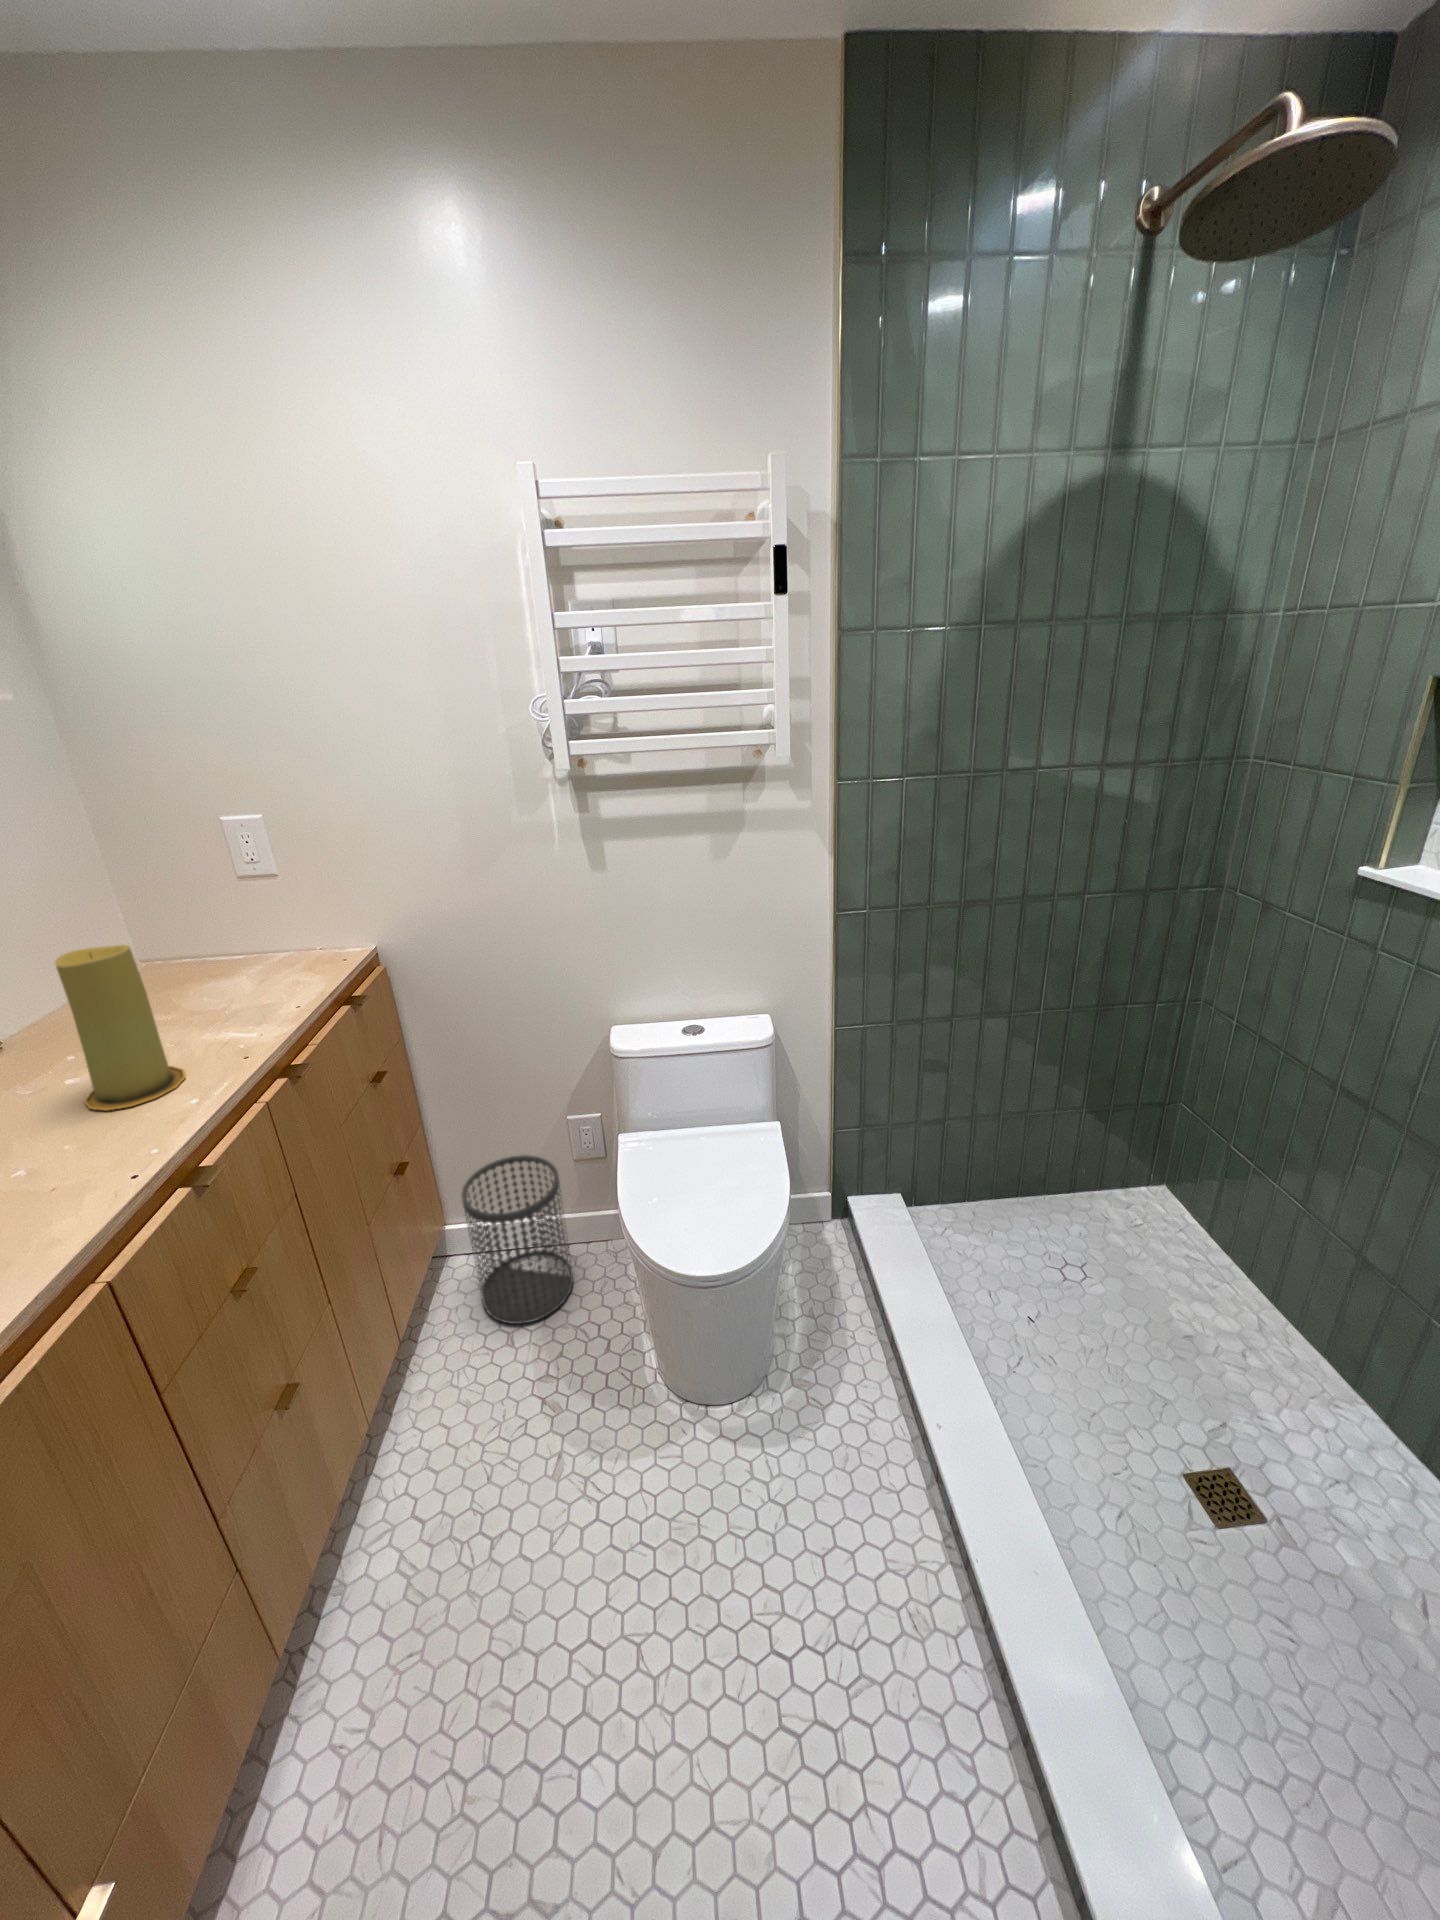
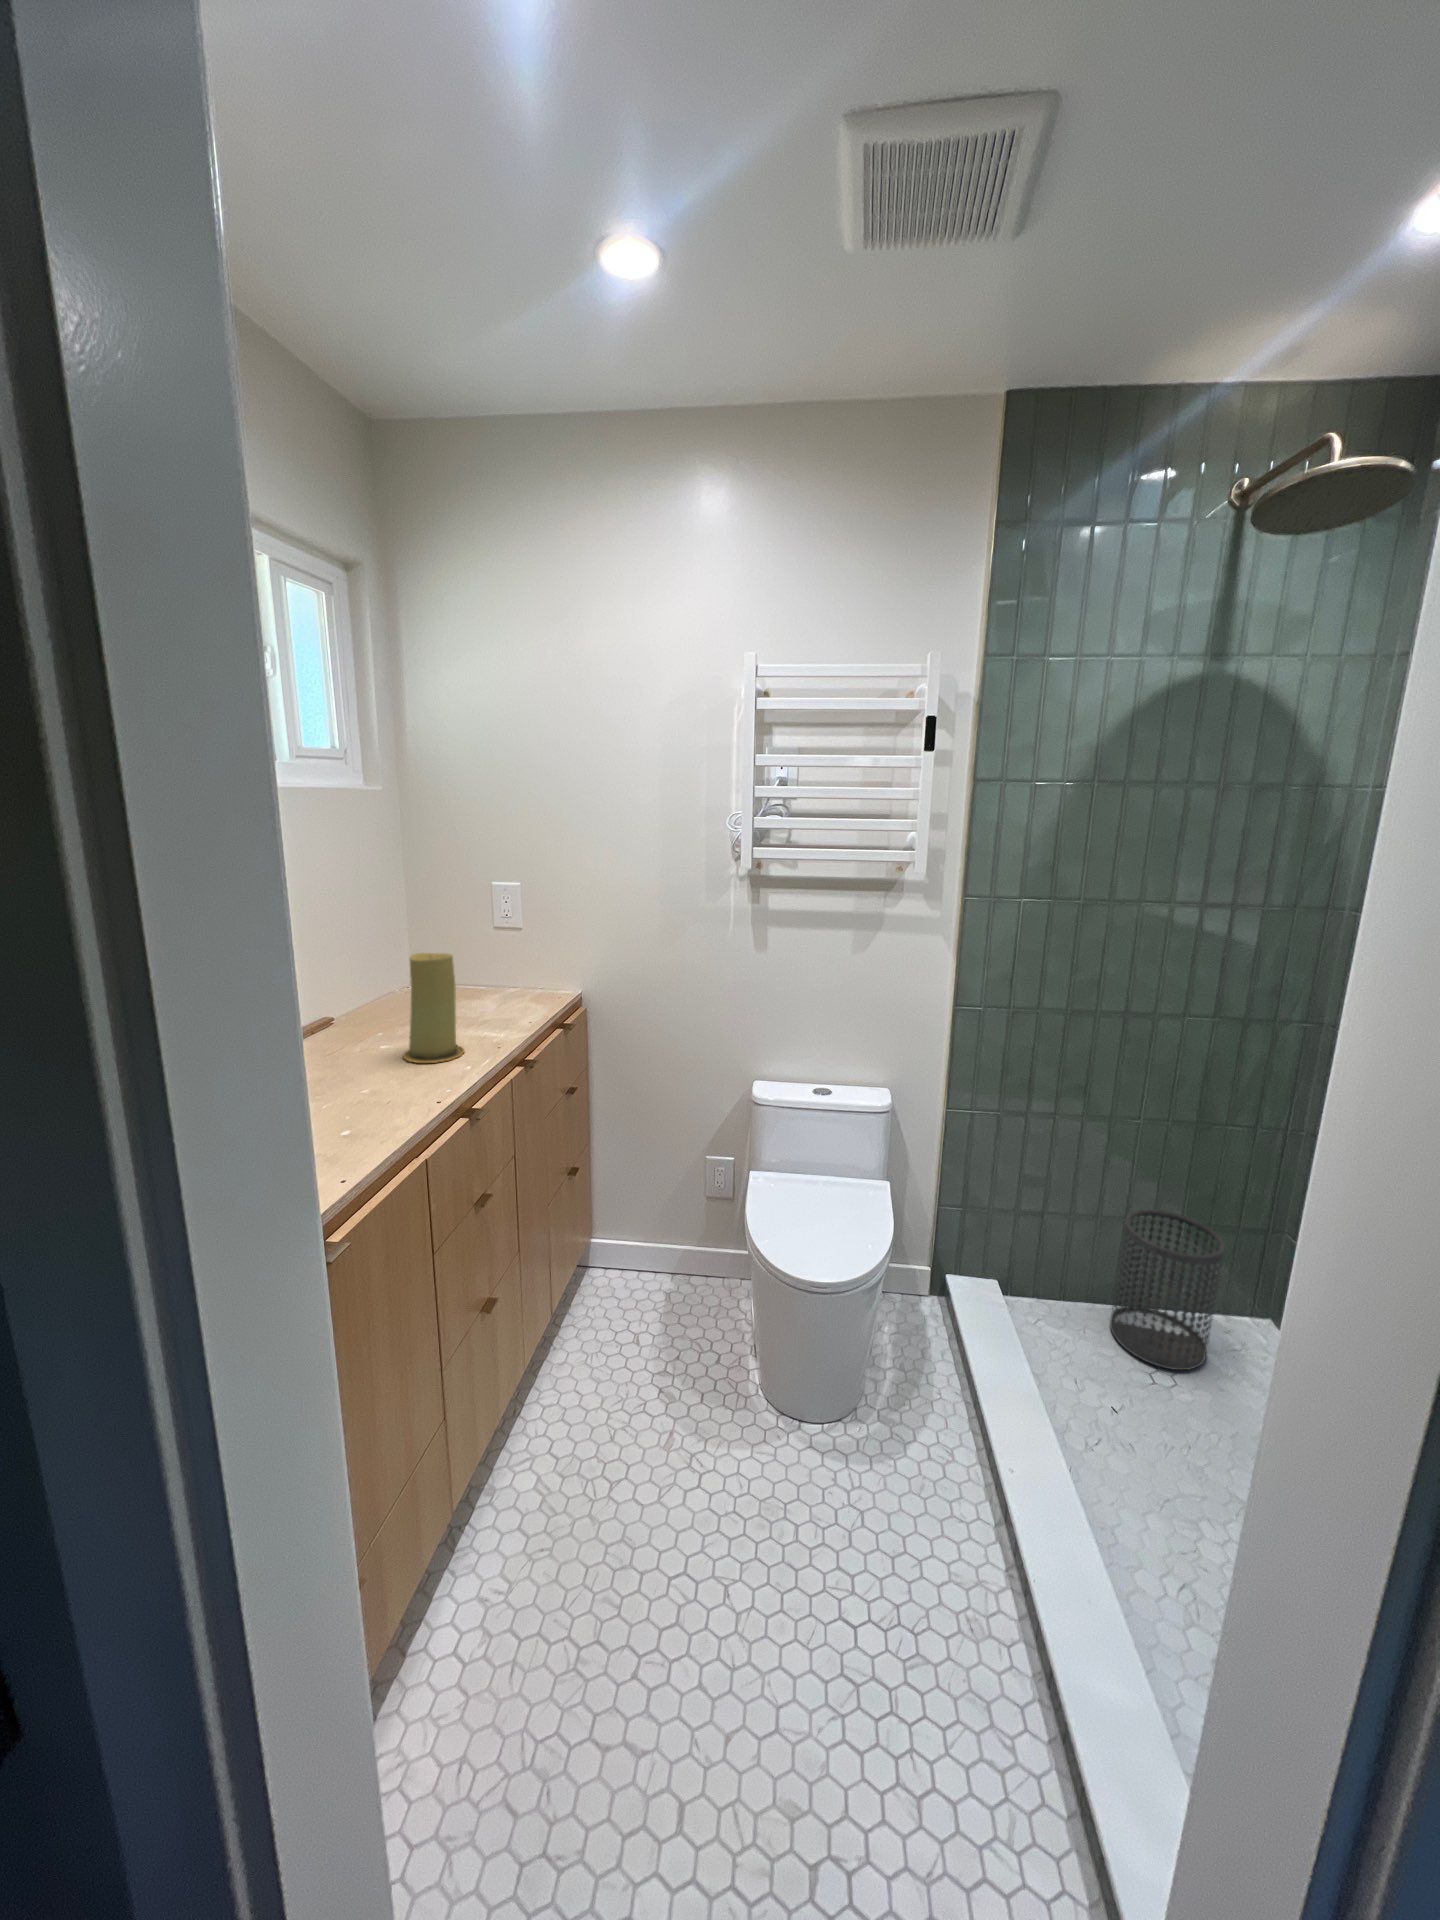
wastebasket: present [462,1155,573,1324] -> present [1110,1209,1225,1370]

